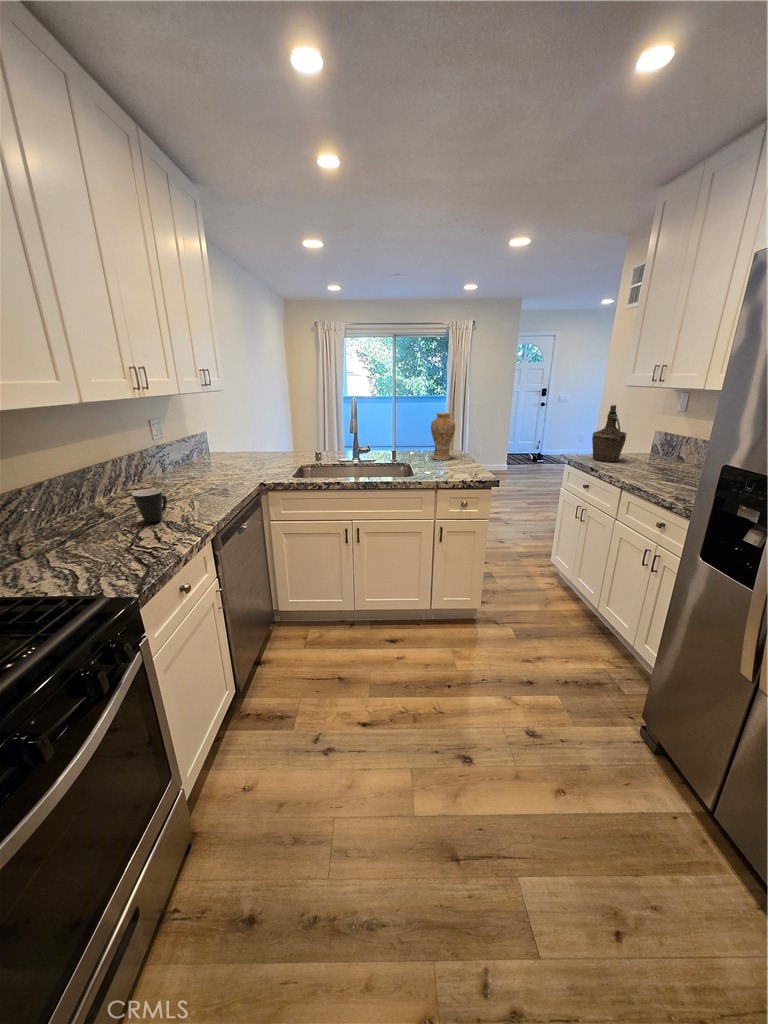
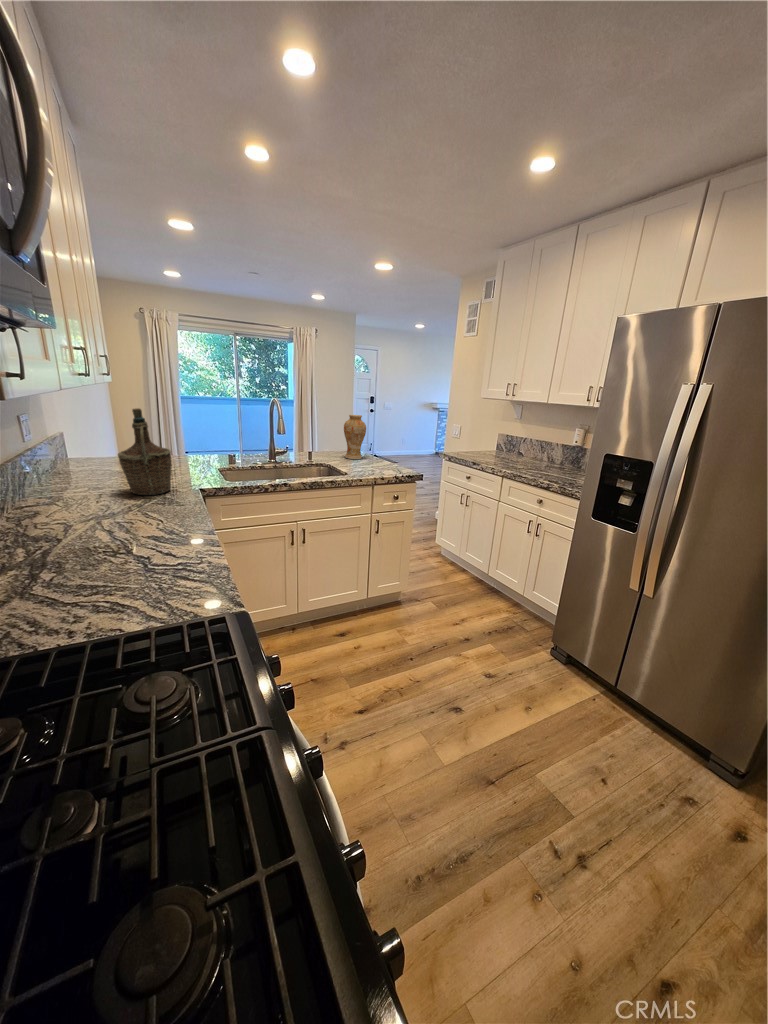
bottle: present [592,405,627,462] -> present [118,408,171,495]
mug: present [132,488,167,523] -> none [102,496,141,540]

